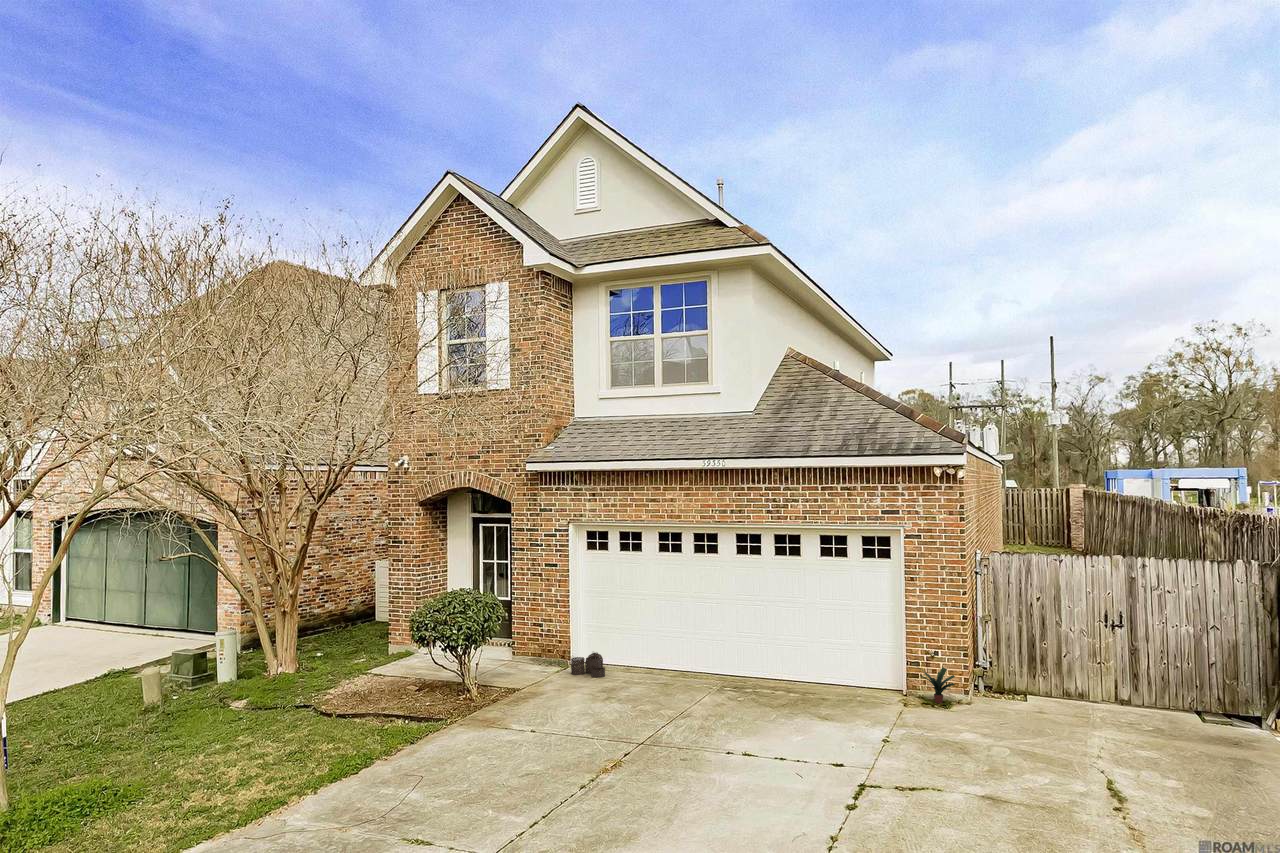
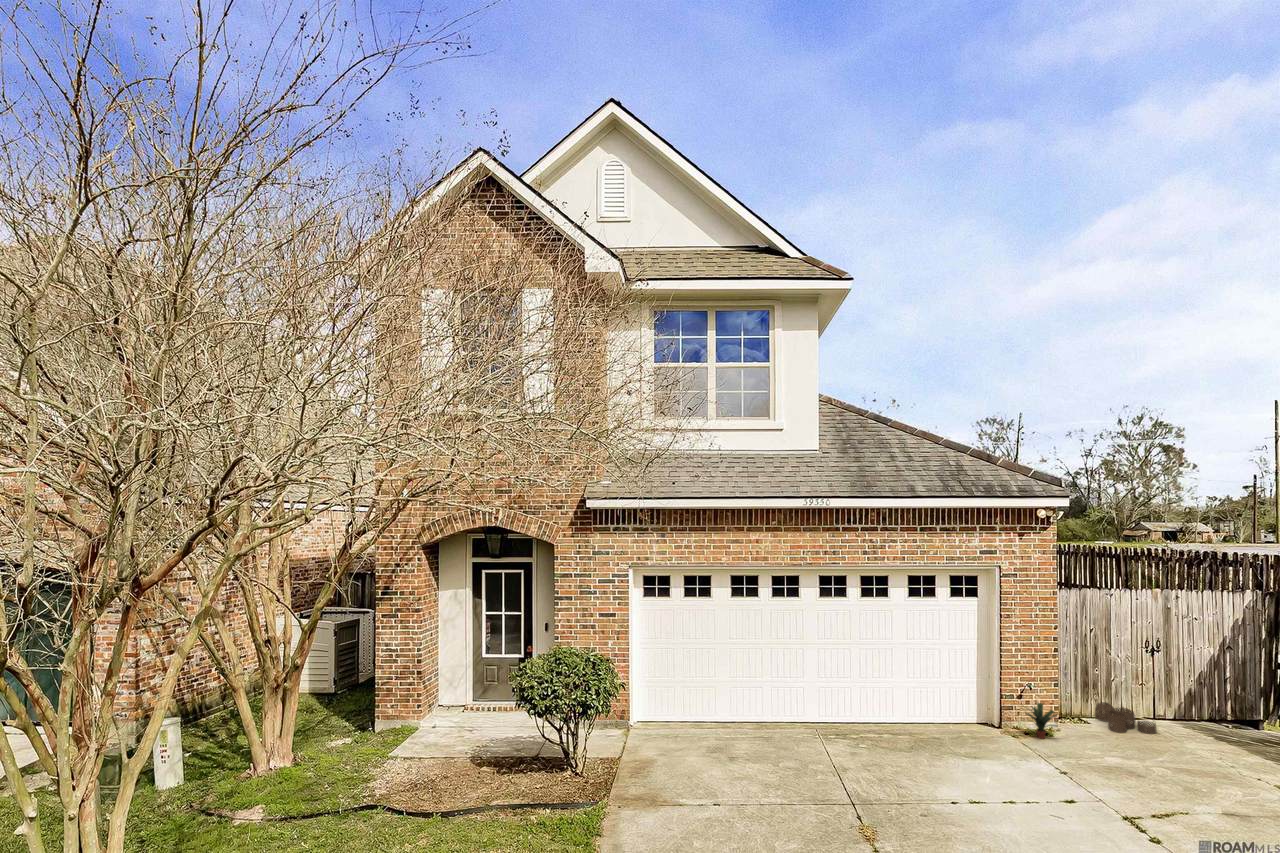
woven basket: present [571,653,605,678] -> present [1095,702,1156,734]

